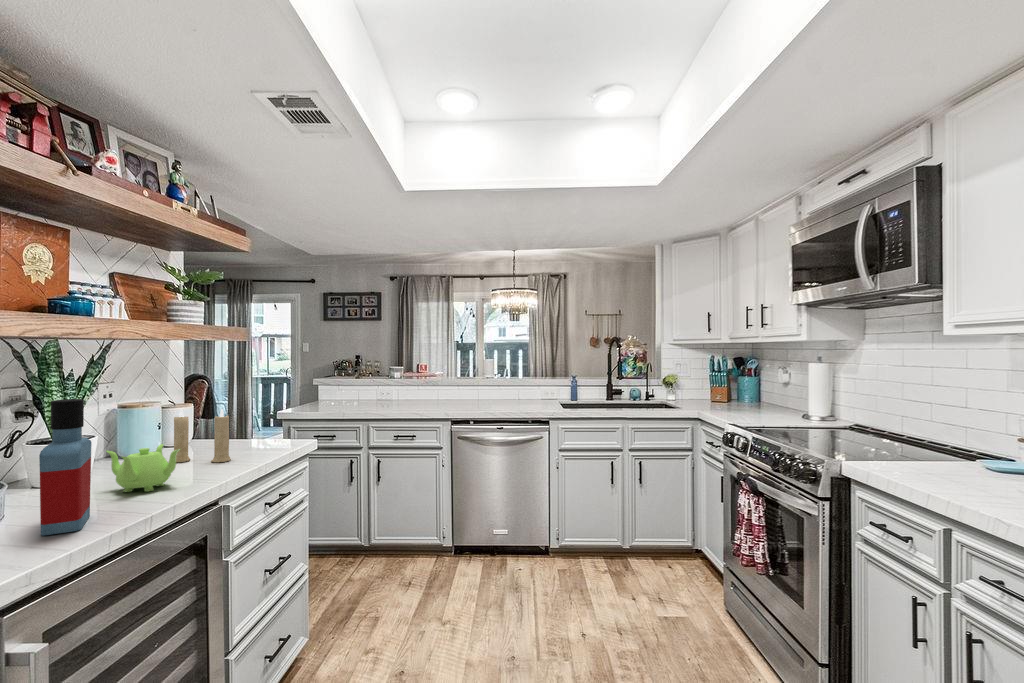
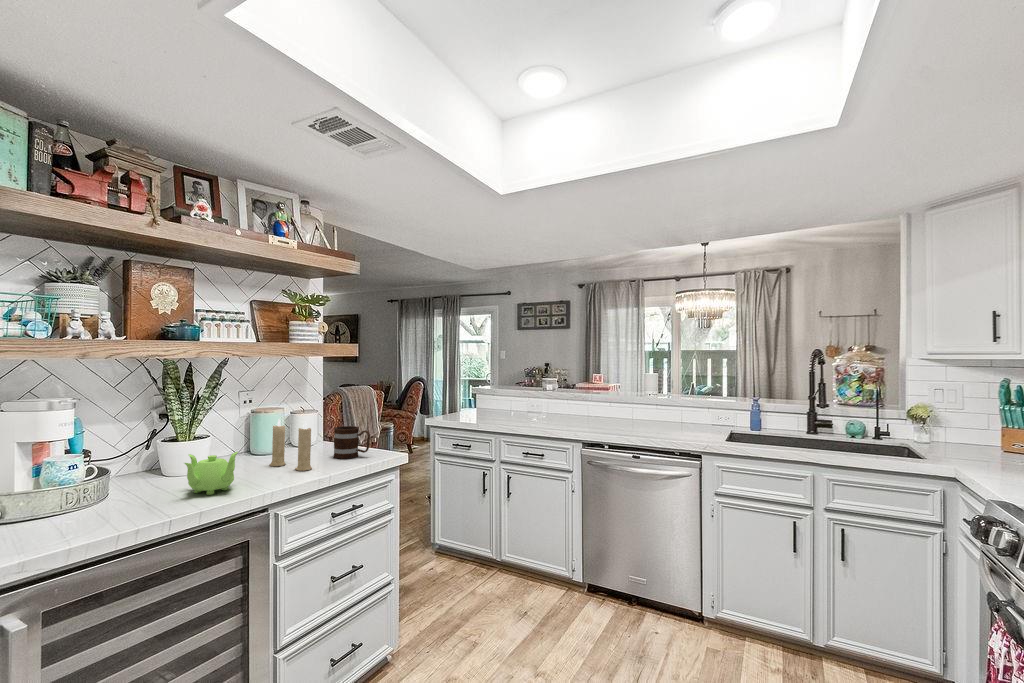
bottle: present [39,399,91,535] -> none [81,414,144,528]
mug: none [234,415,278,449] -> present [334,426,370,459]

